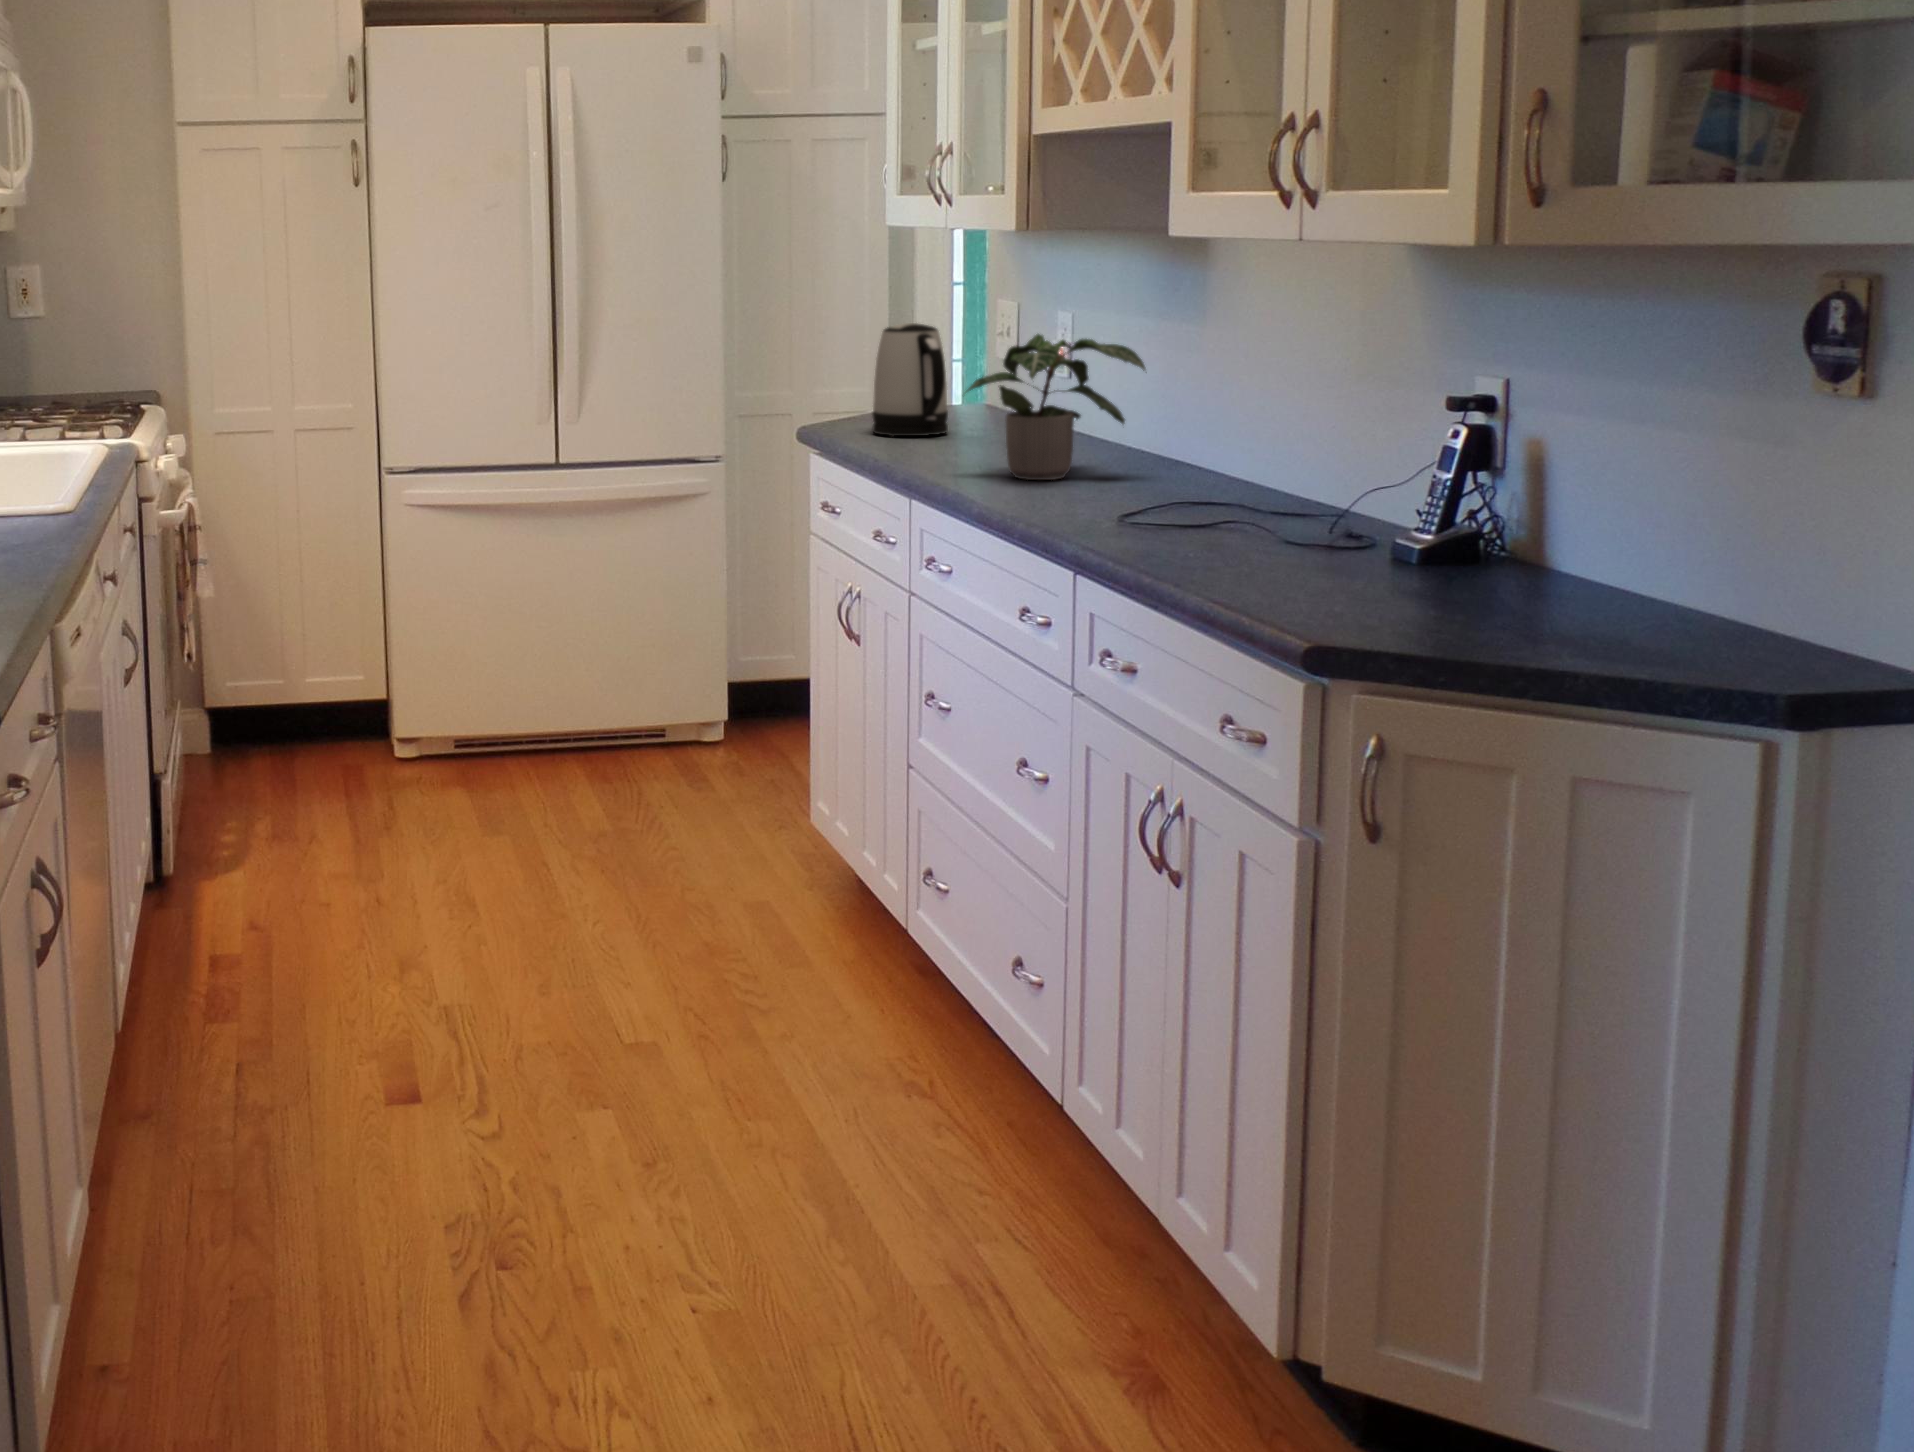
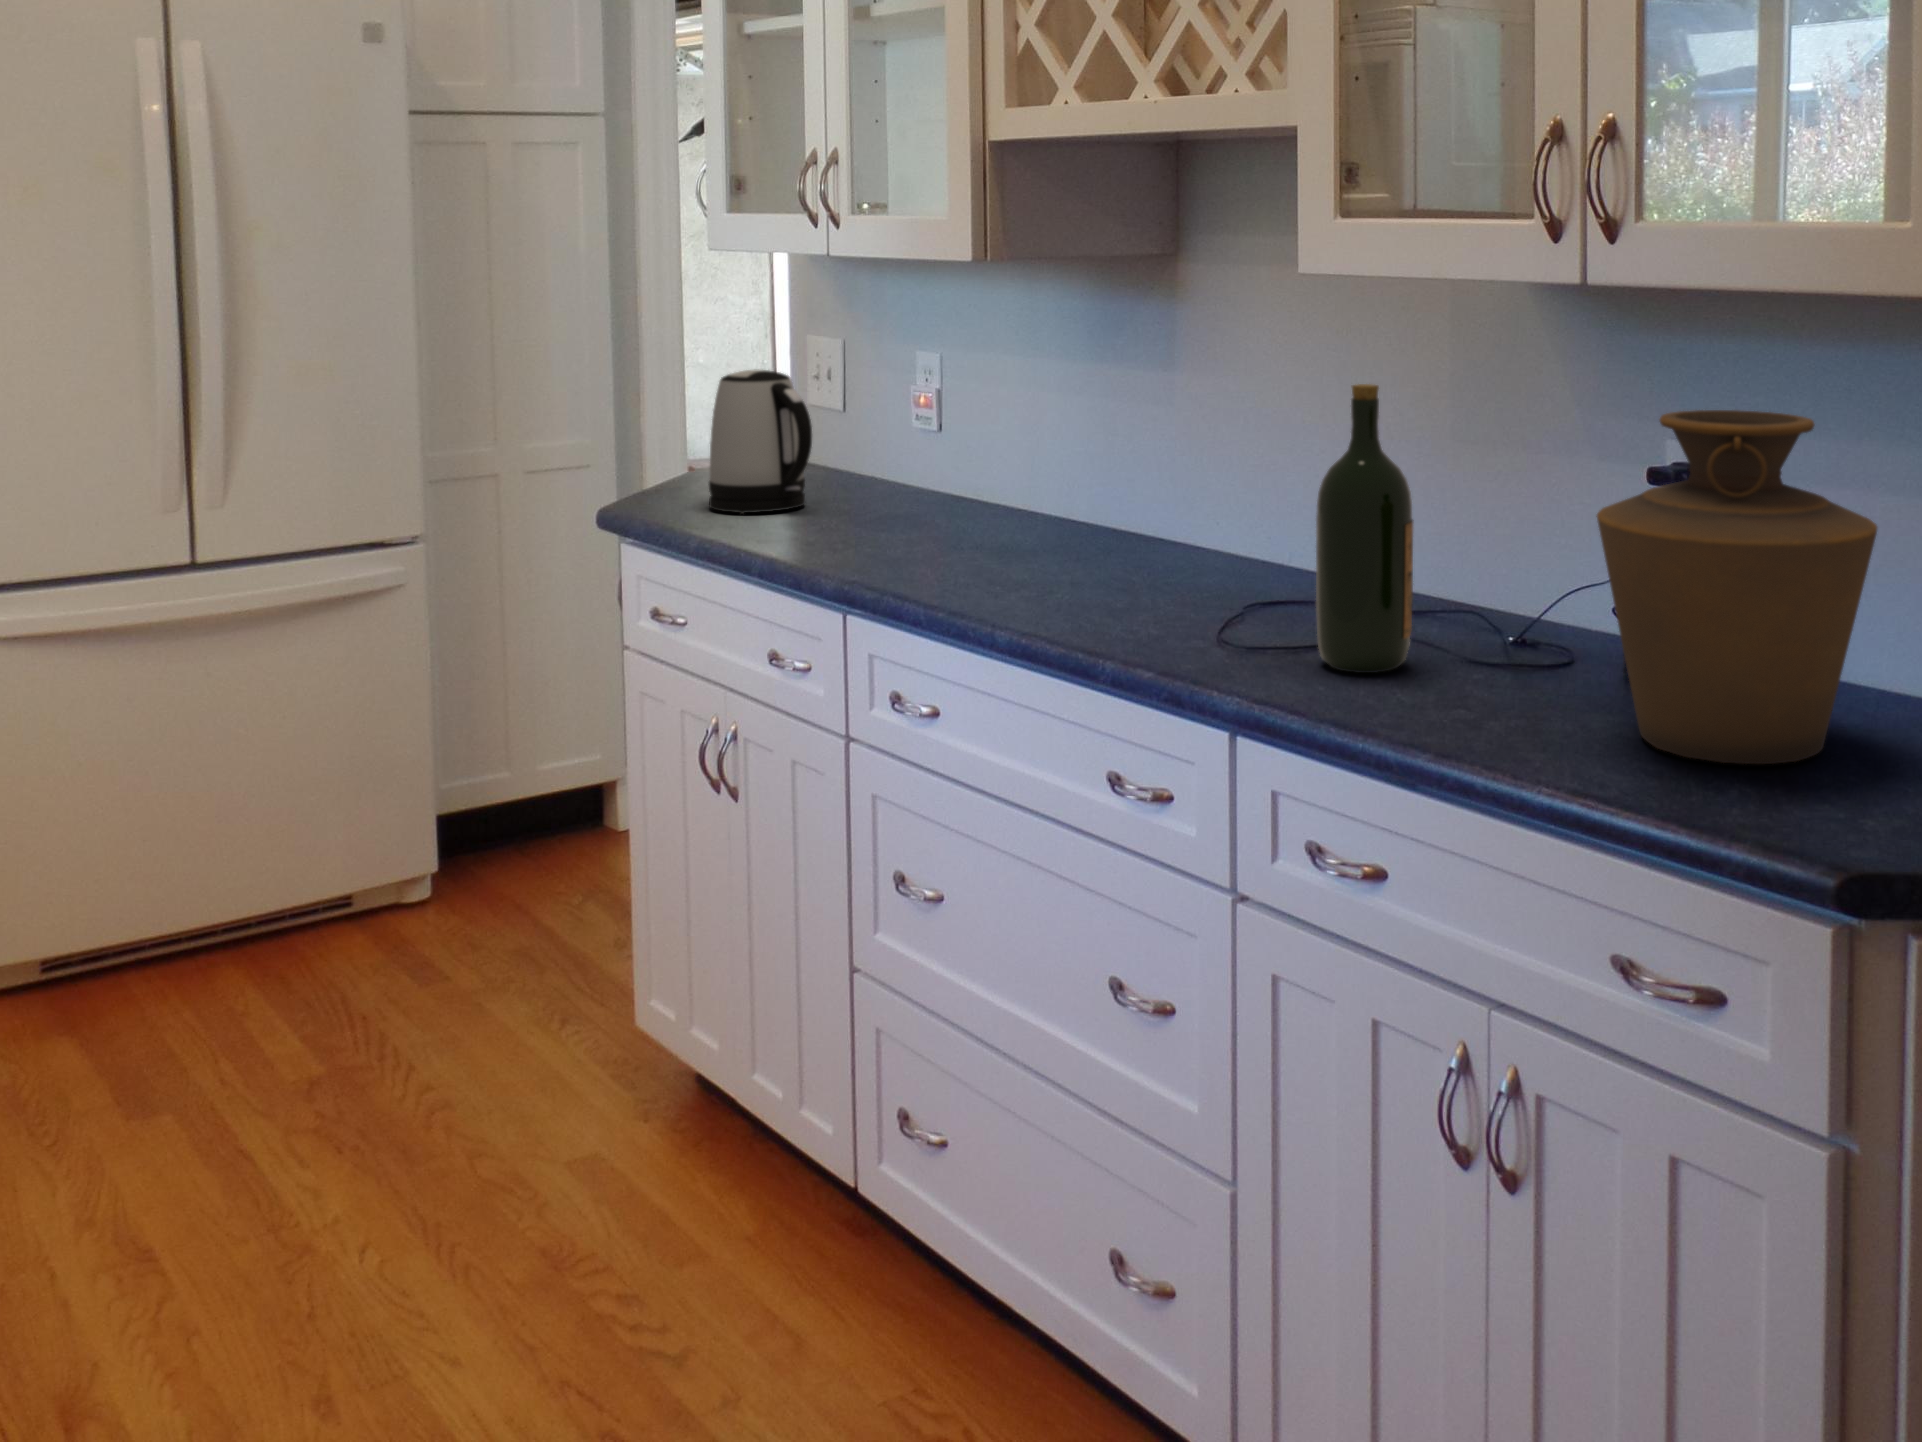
wine bottle: none [1160,326,1237,542] -> present [1316,384,1413,673]
potted plant: present [967,334,1145,480] -> none [914,385,1135,575]
vase: none [1279,344,1495,600] -> present [1596,410,1877,764]

